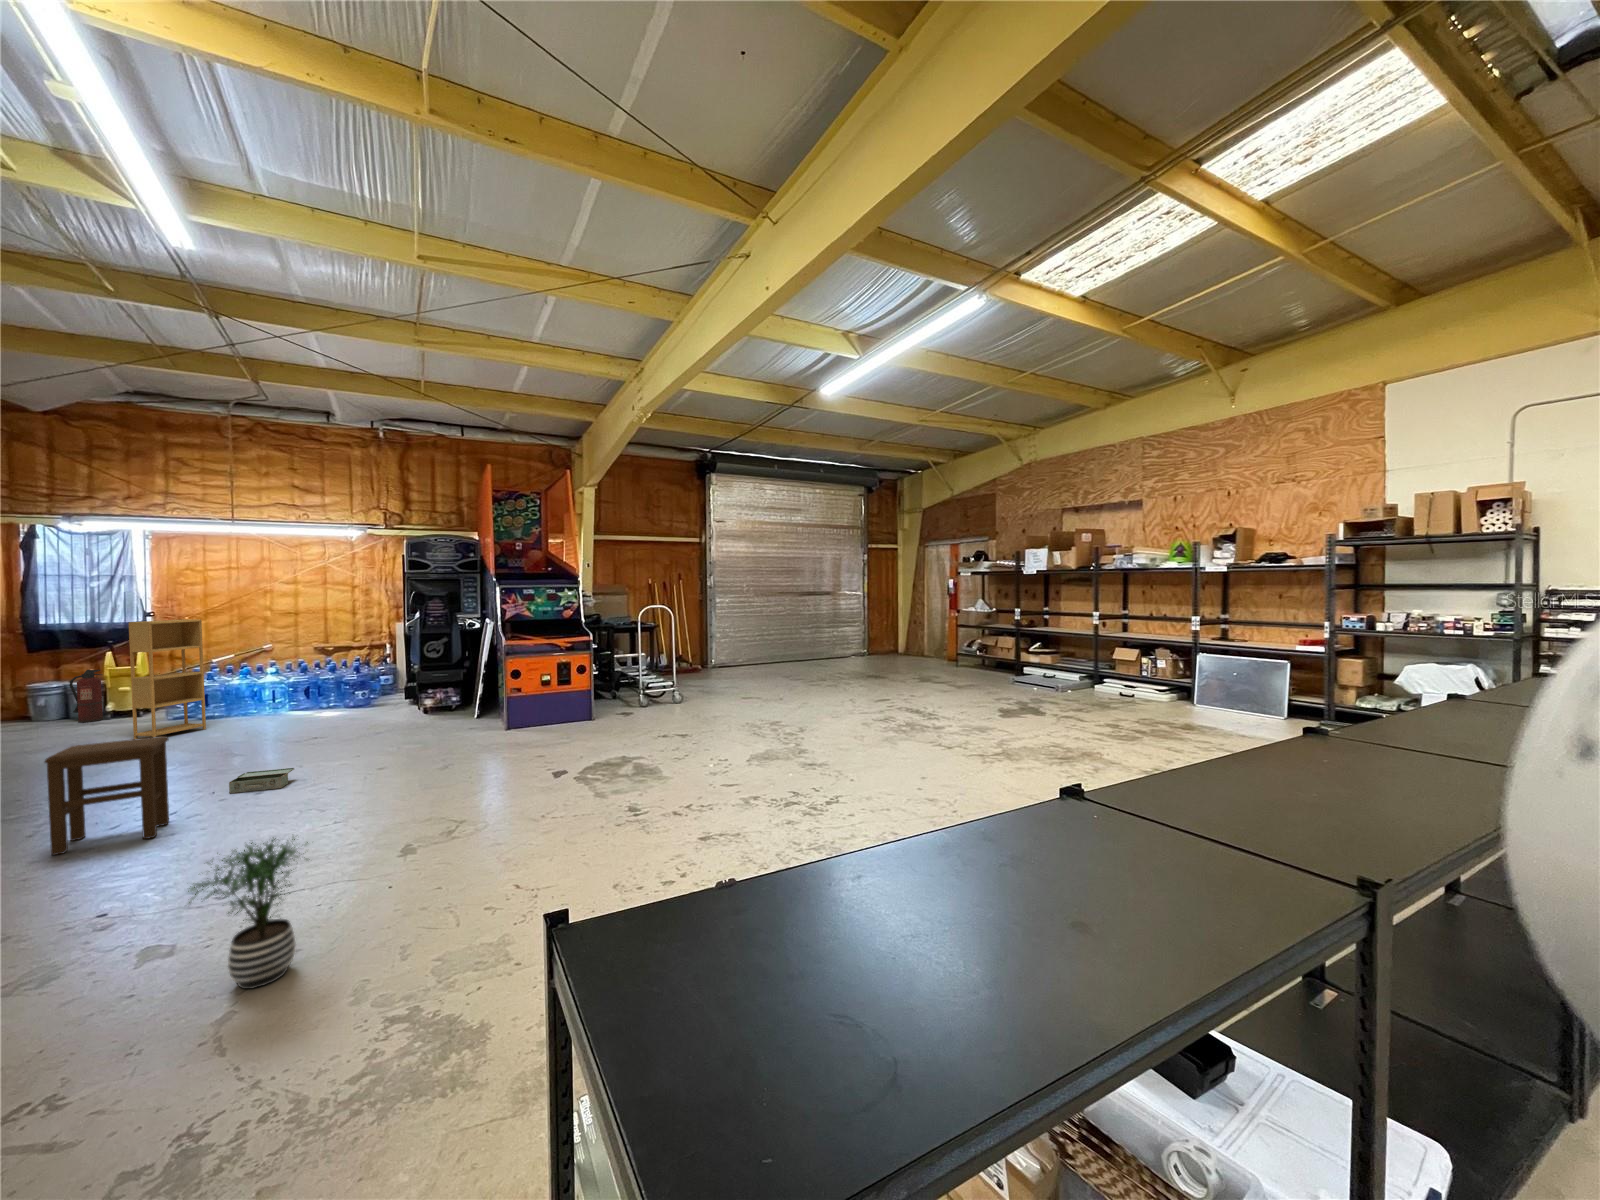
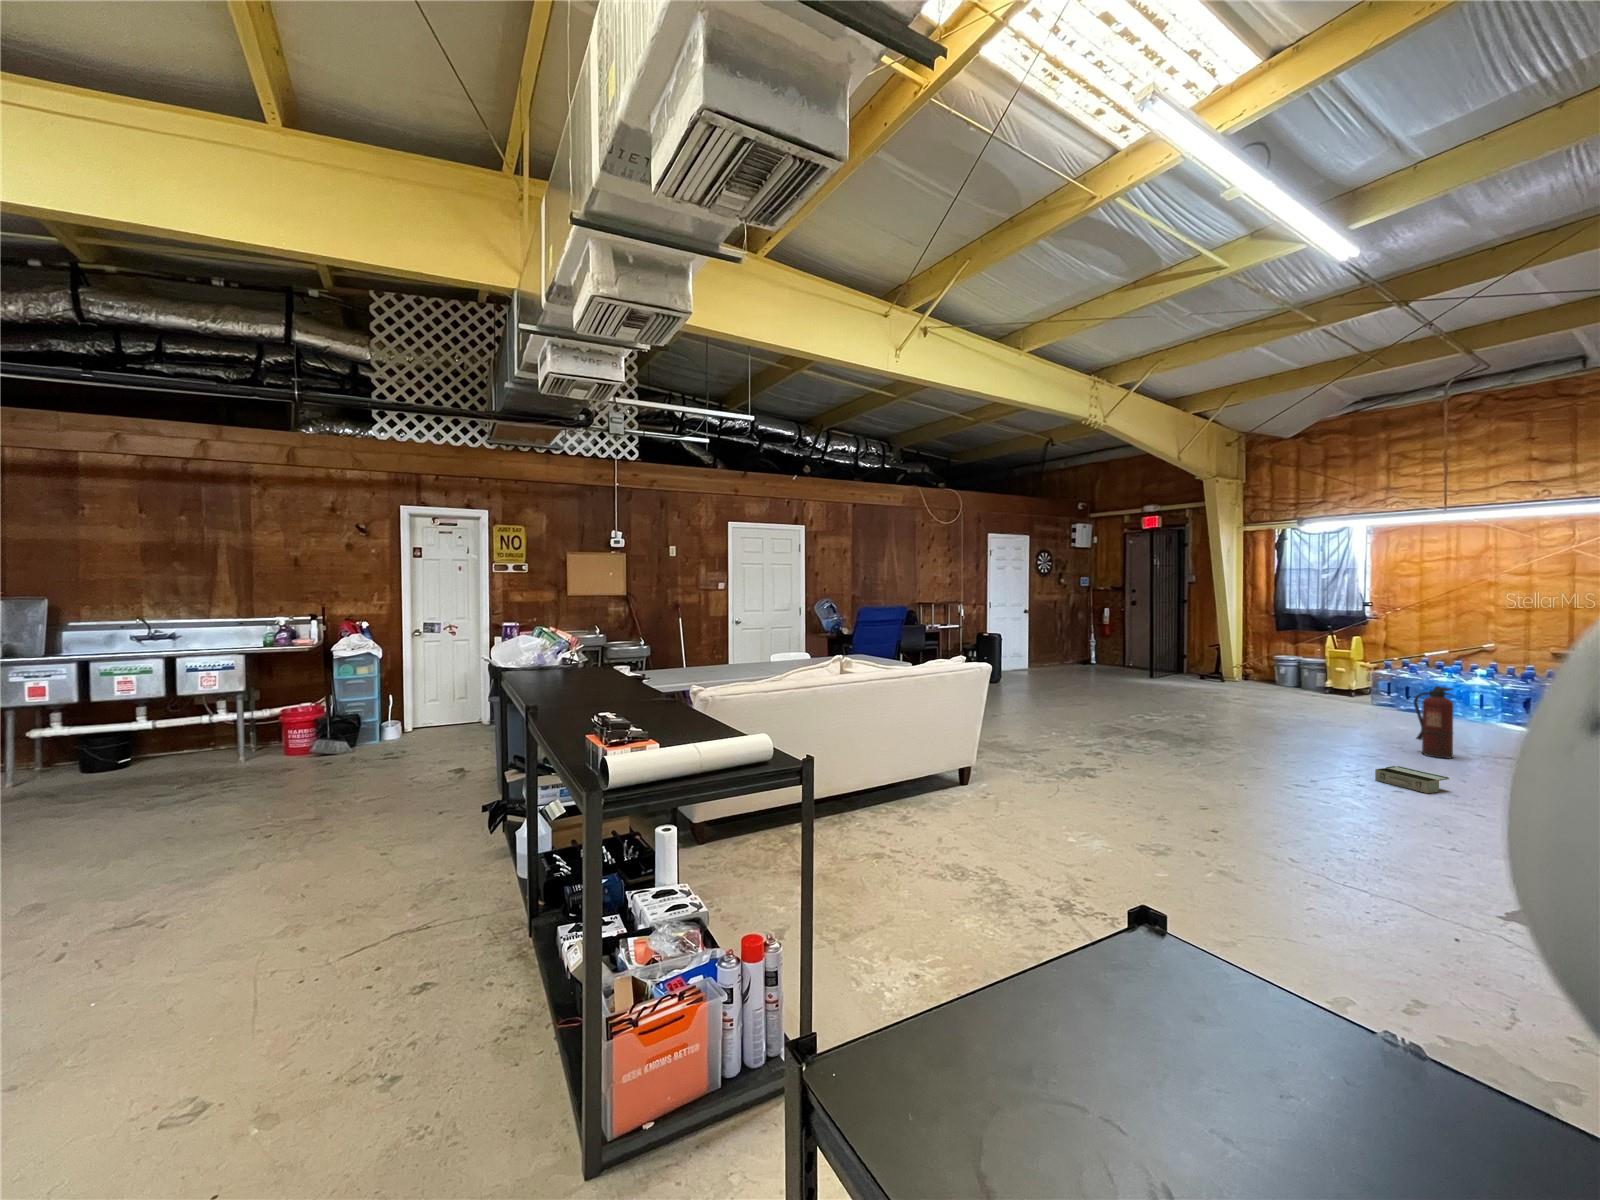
shelving unit: present [129,619,206,739] -> none [1334,610,1399,720]
fire extinguisher: present [69,670,103,723] -> present [1414,686,1455,759]
stool: present [45,736,169,855] -> none [1228,699,1314,791]
potted plant: present [188,837,308,989] -> none [1228,798,1345,939]

